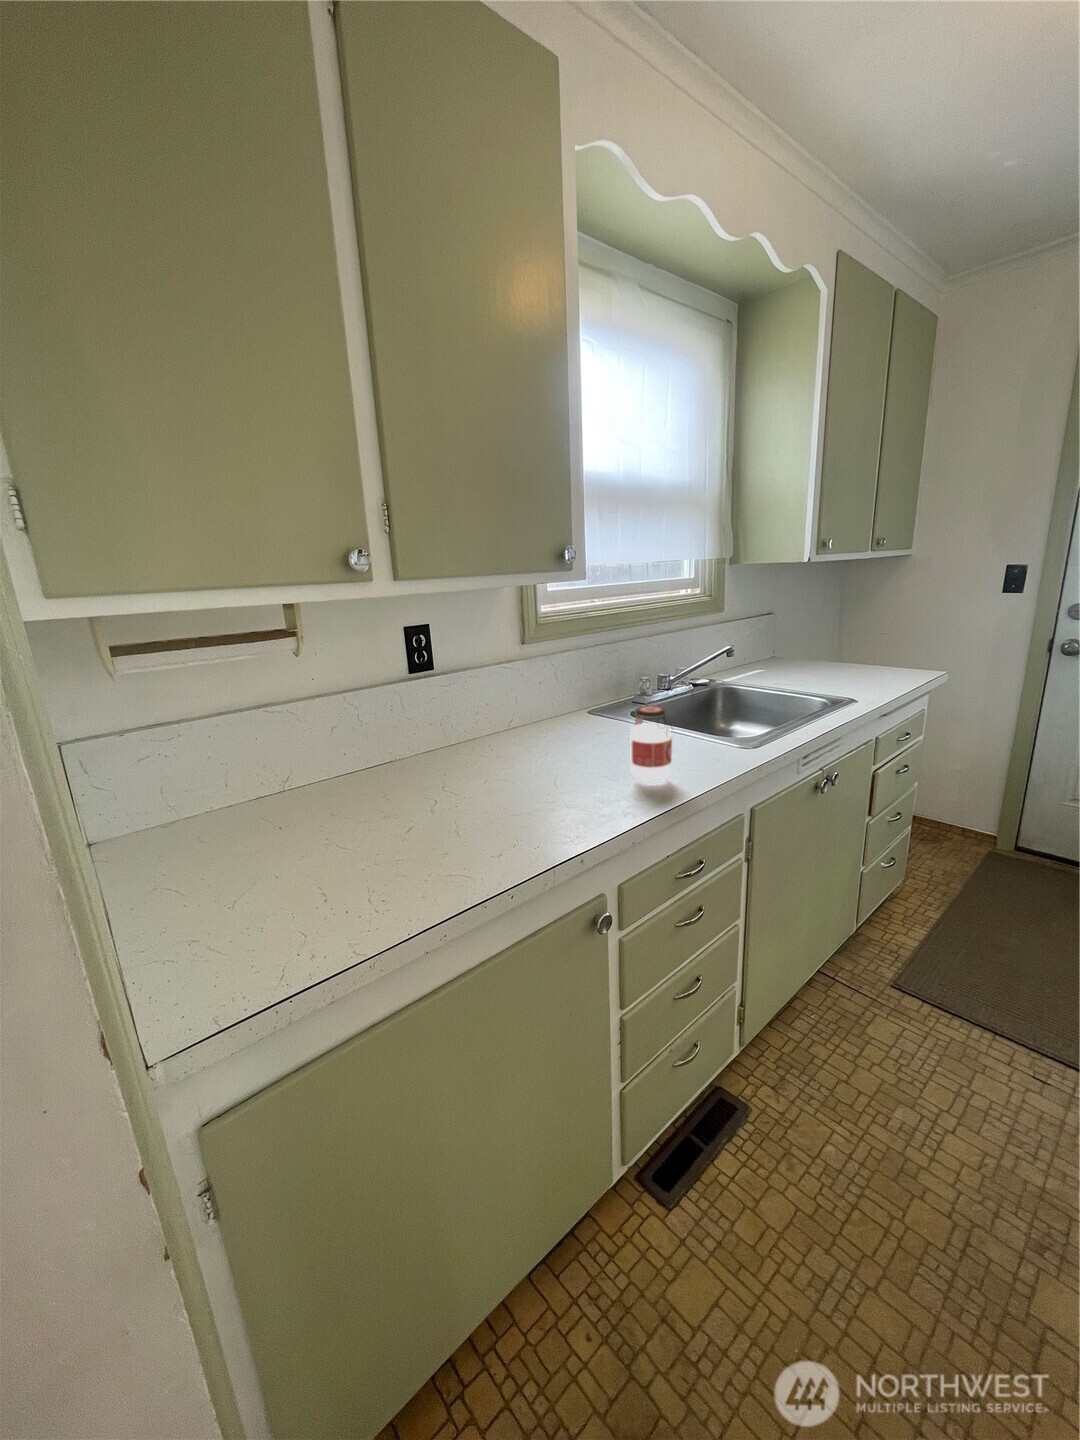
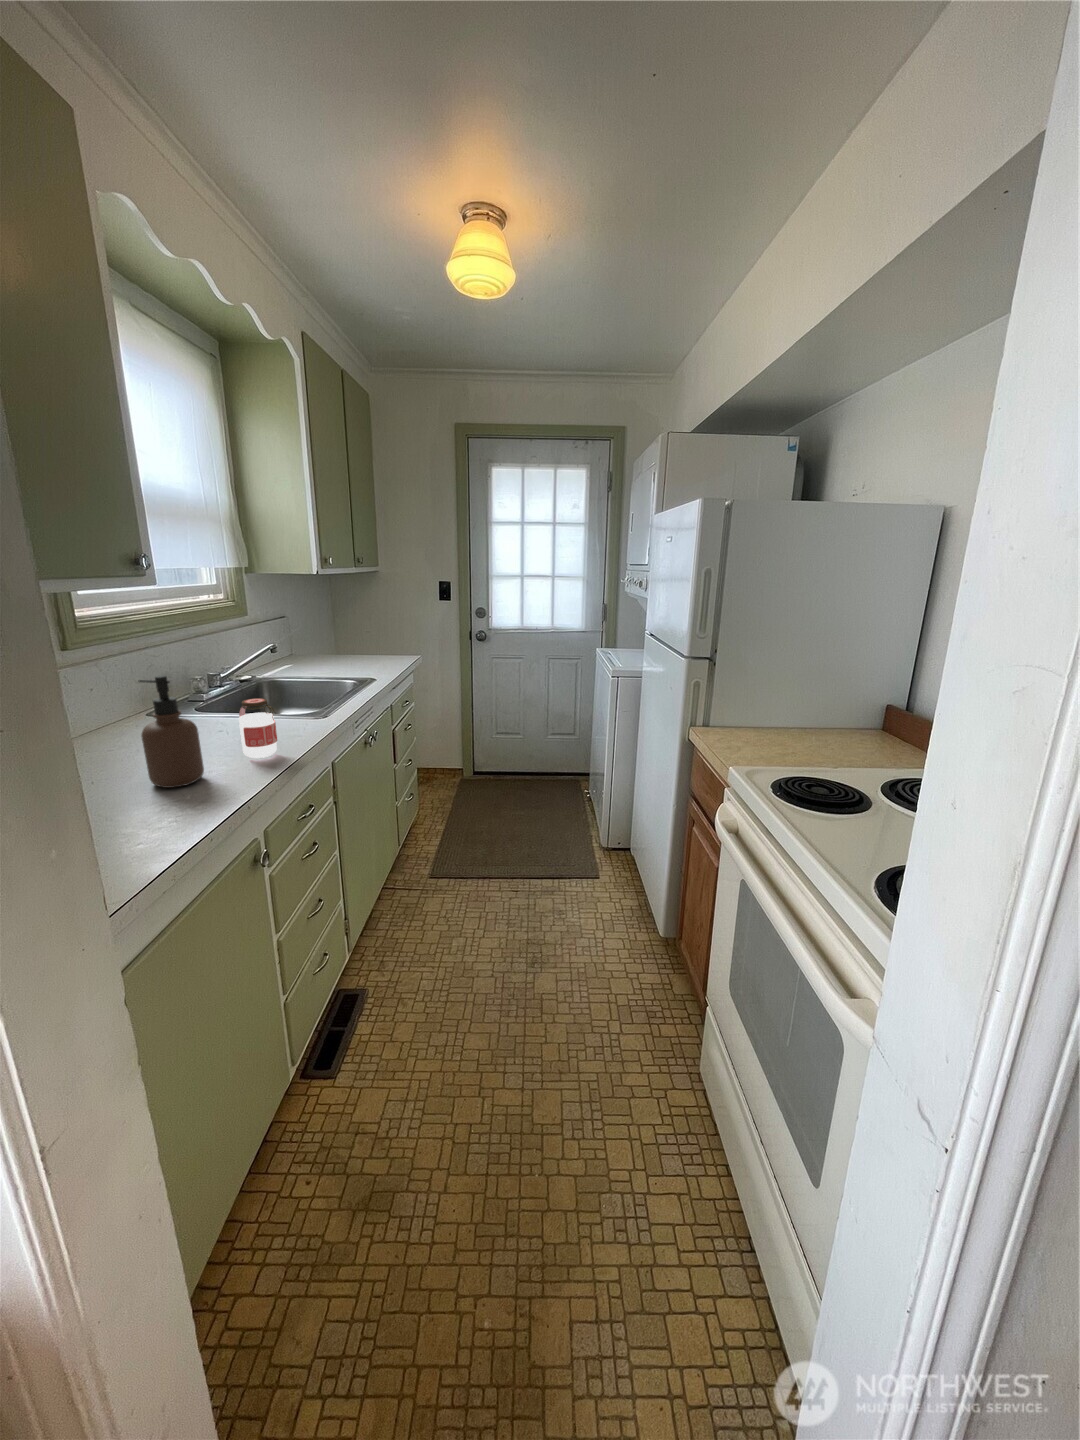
soap dispenser: none [521,668,577,797] -> present [139,675,204,788]

